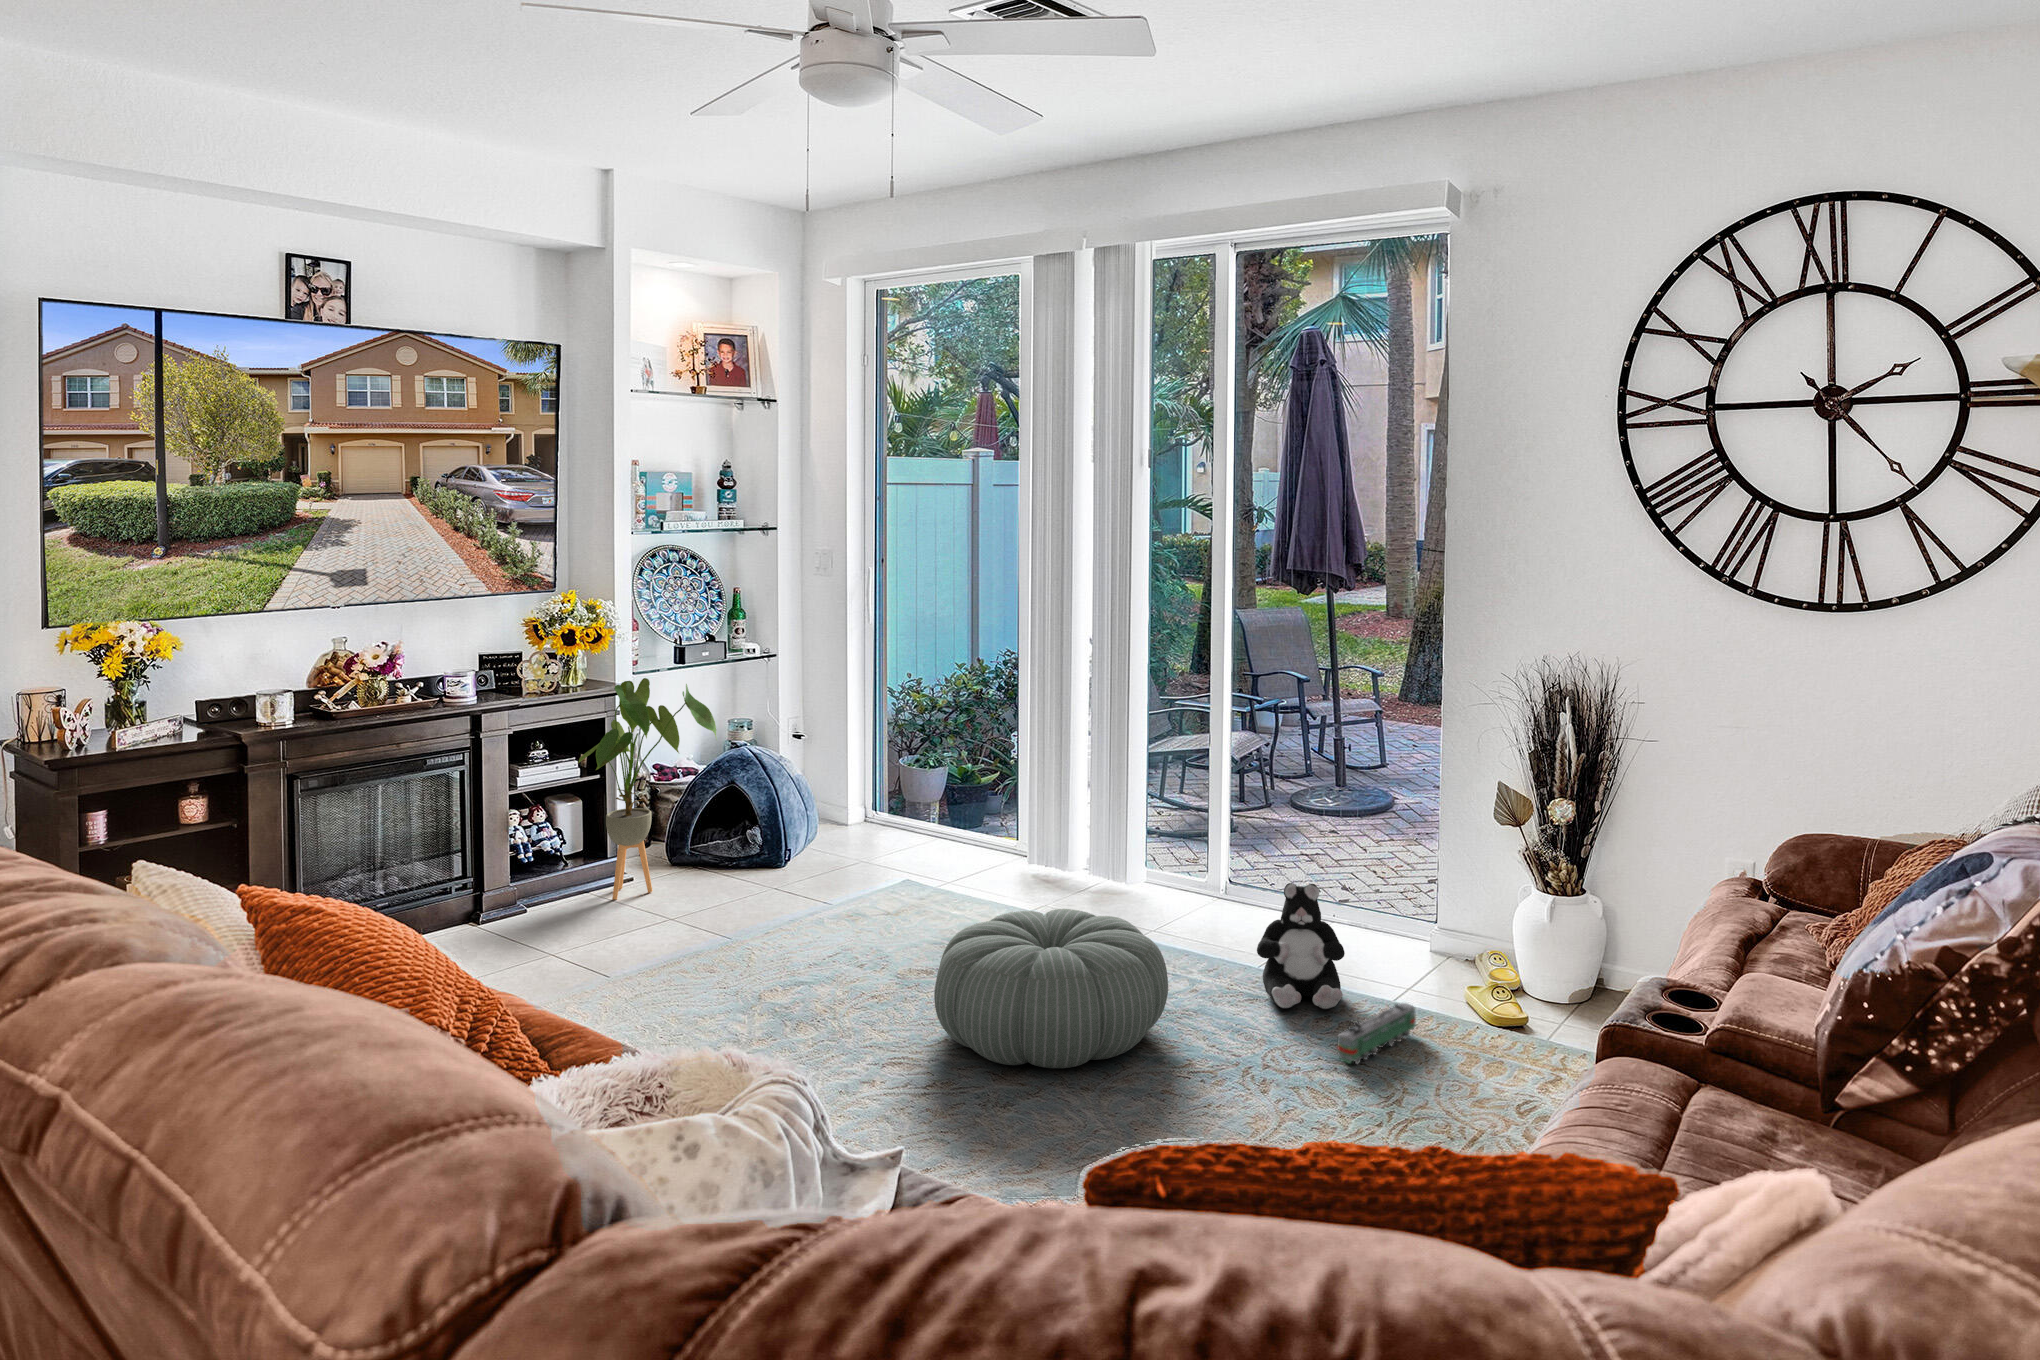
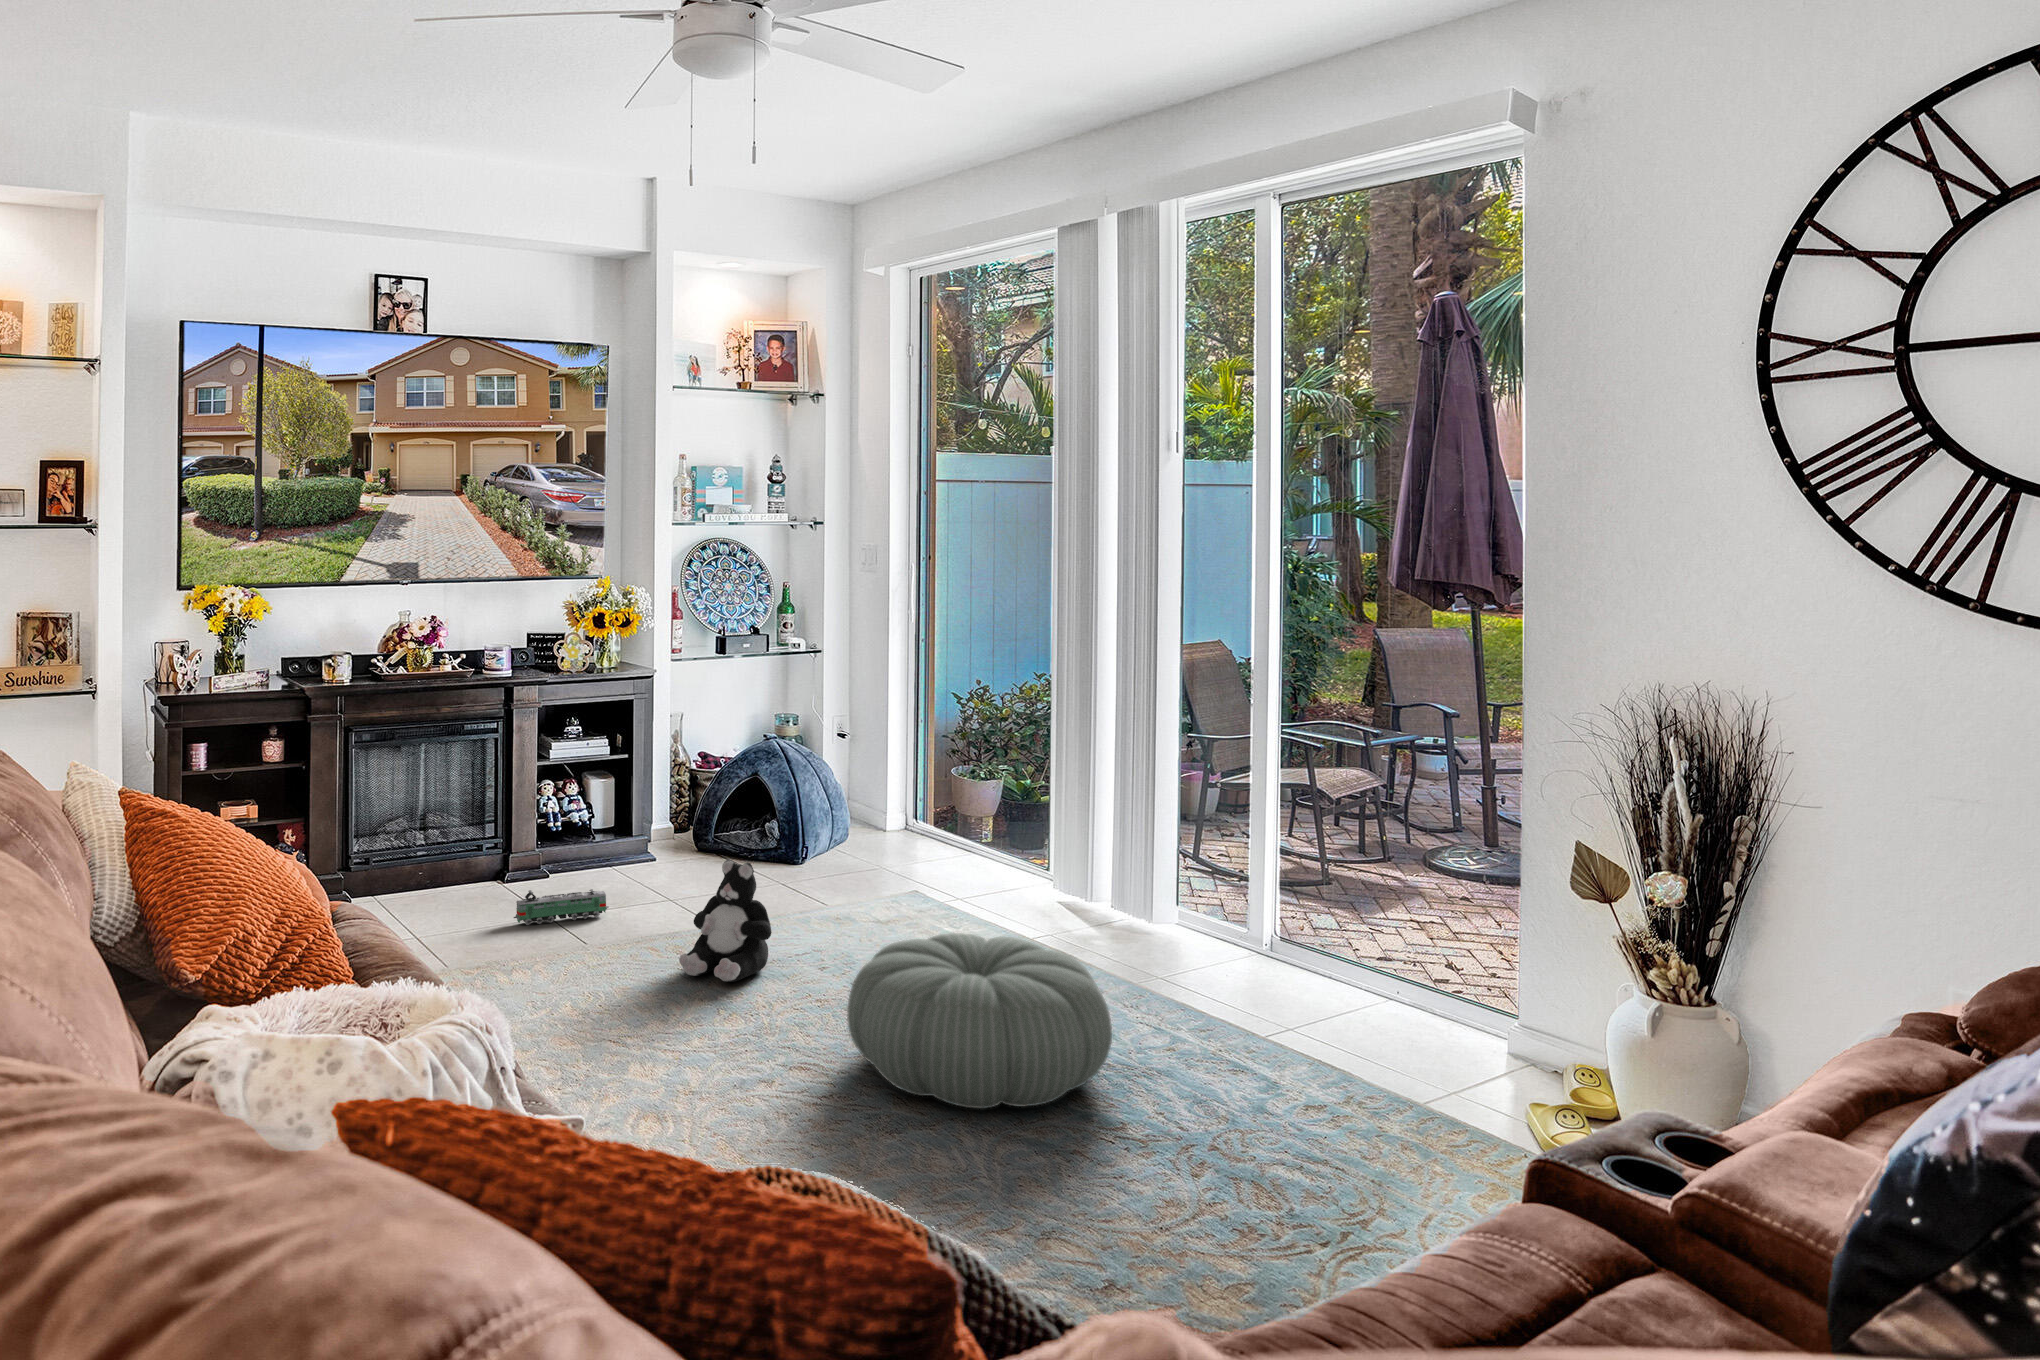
house plant: present [579,678,716,899] -> none [599,666,724,880]
plush toy: present [1257,883,1345,1009] -> present [679,860,772,982]
toy train: present [1338,1003,1416,1064] -> present [514,889,609,925]

